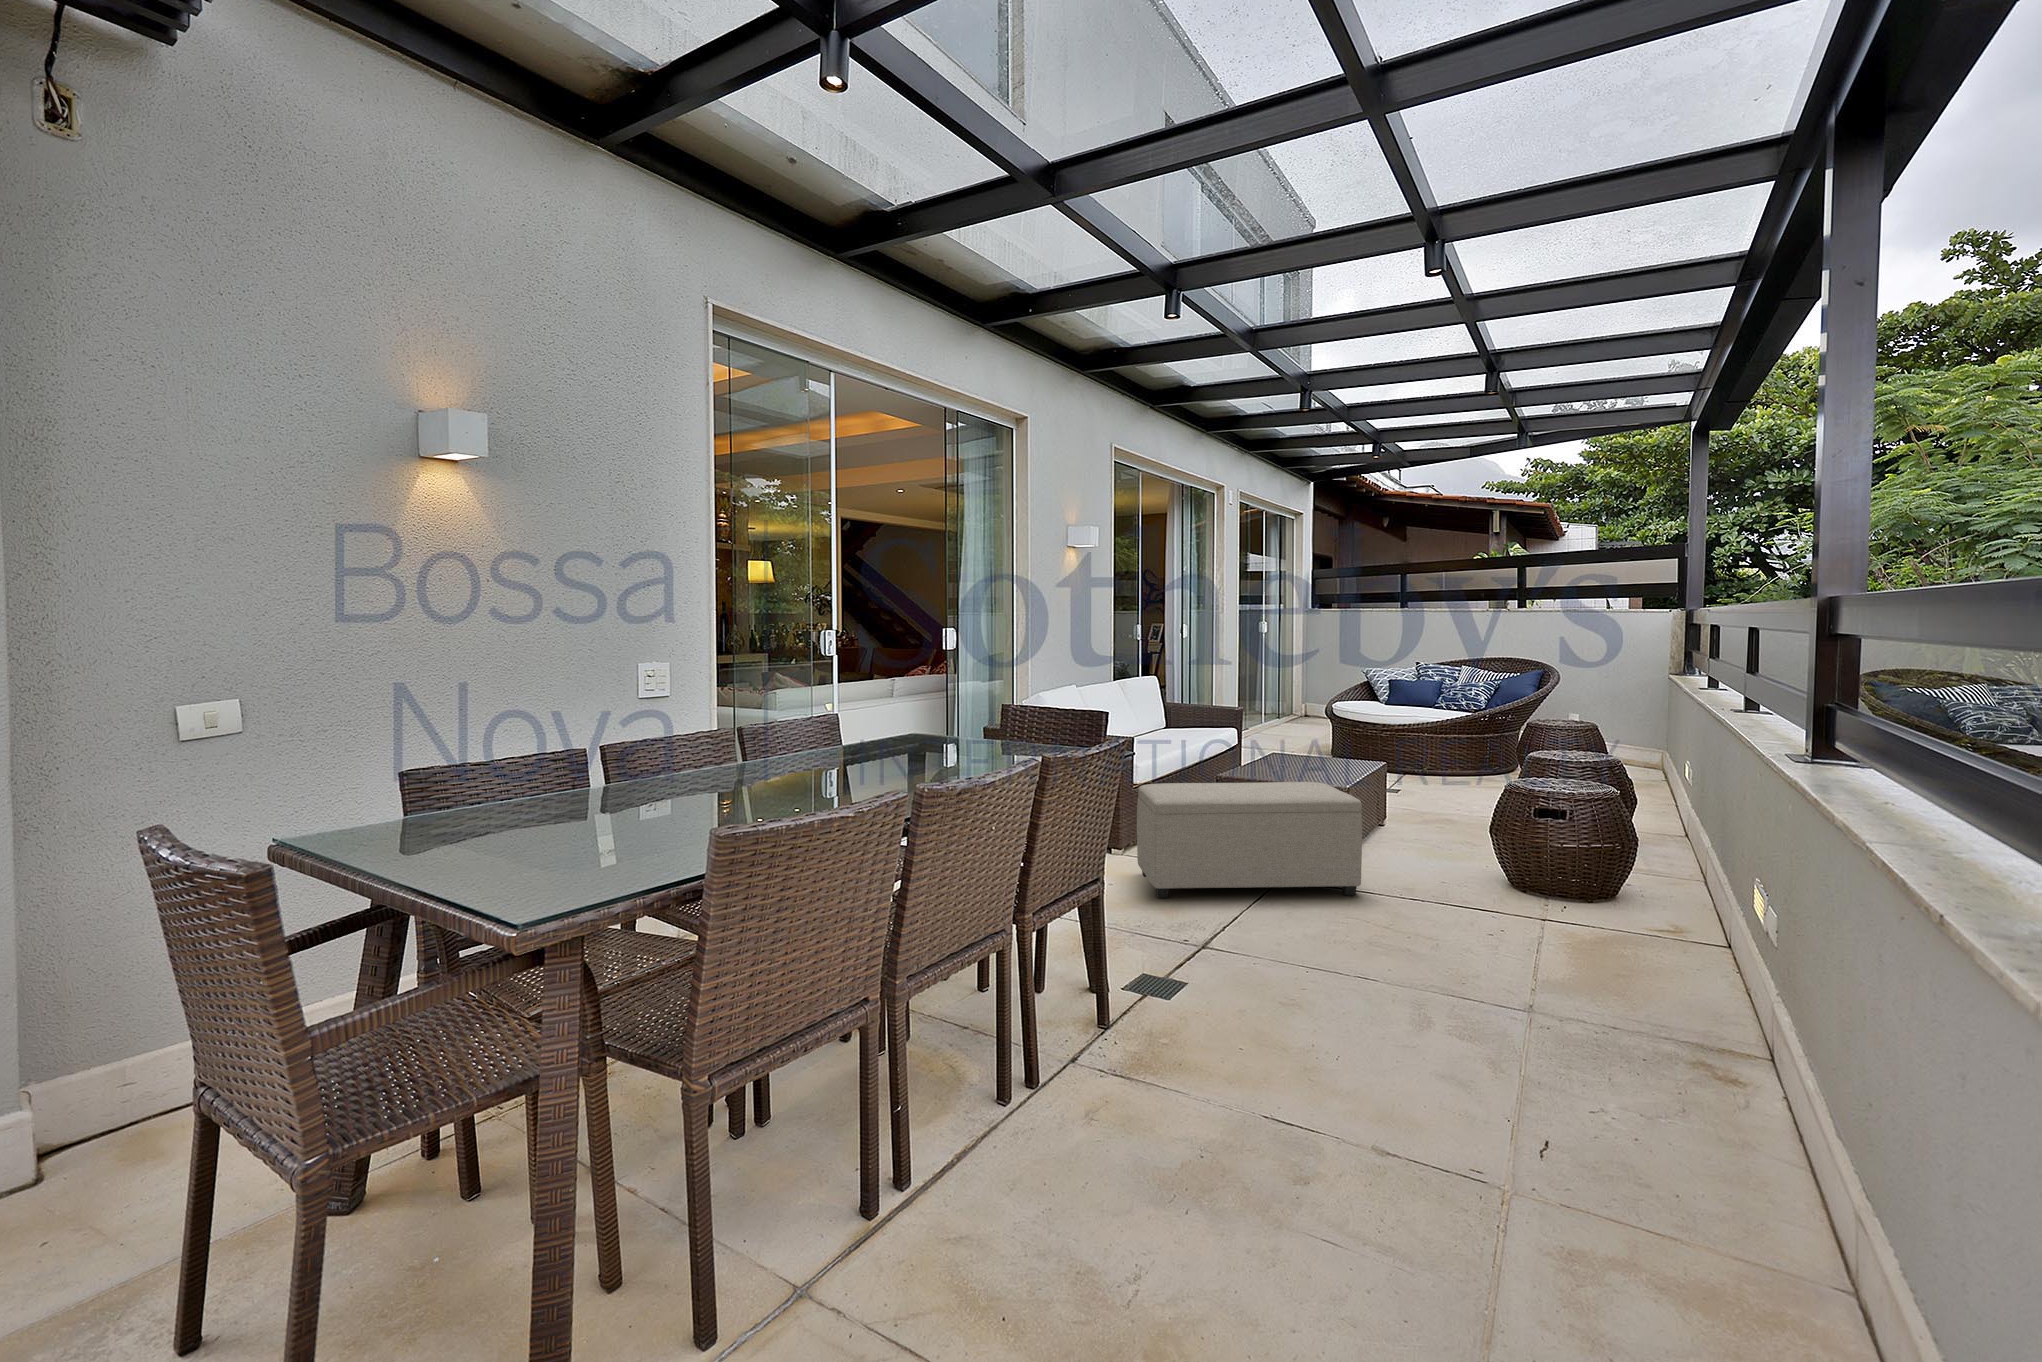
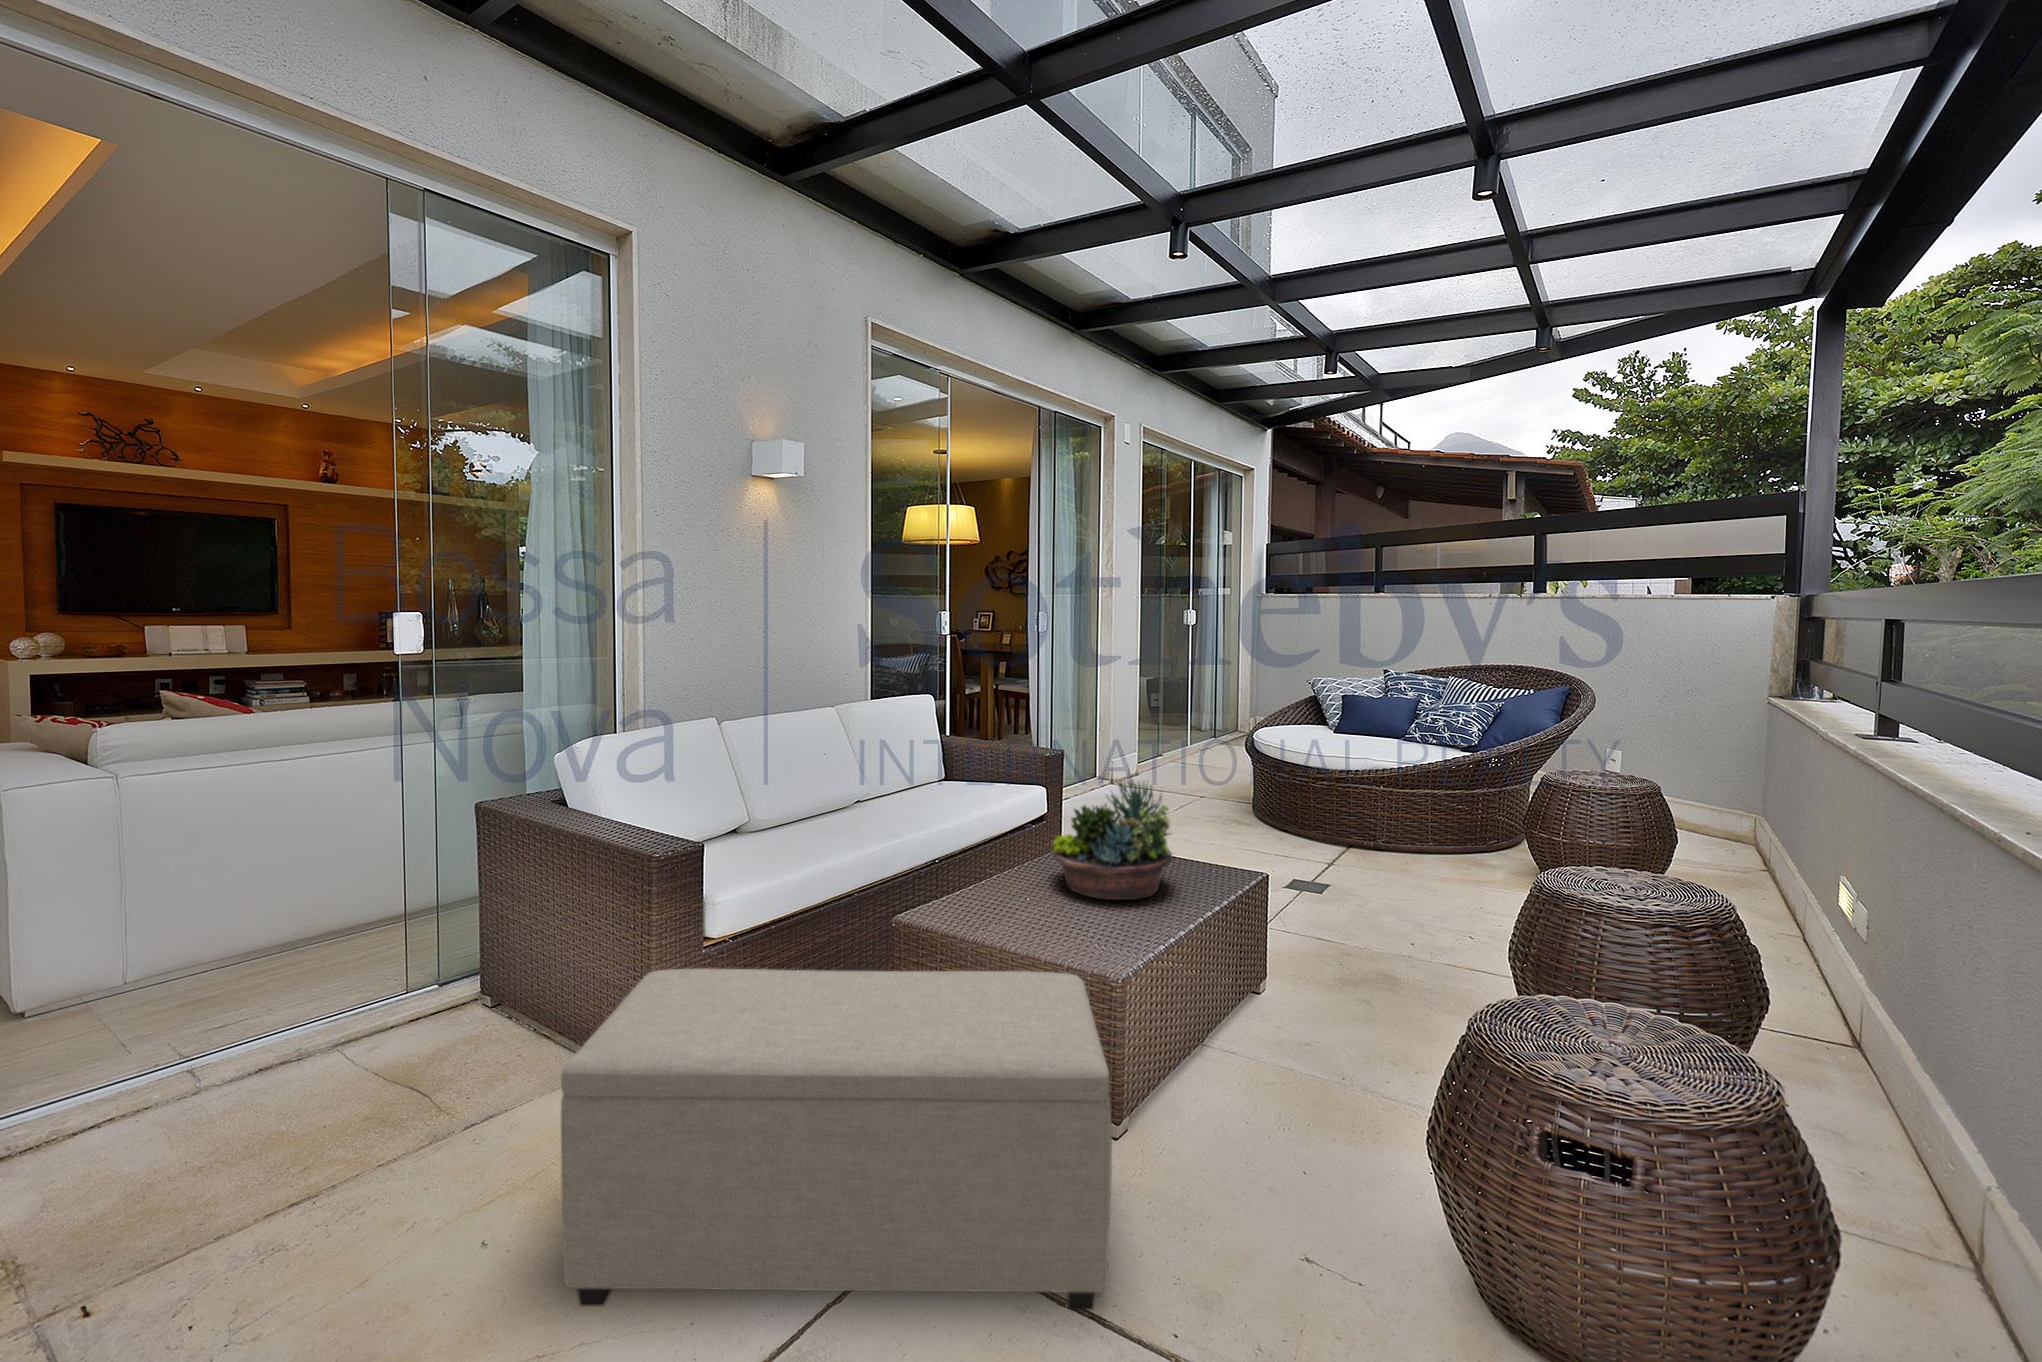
succulent planter: none [1274,711,1341,770] -> present [1053,780,1172,900]

